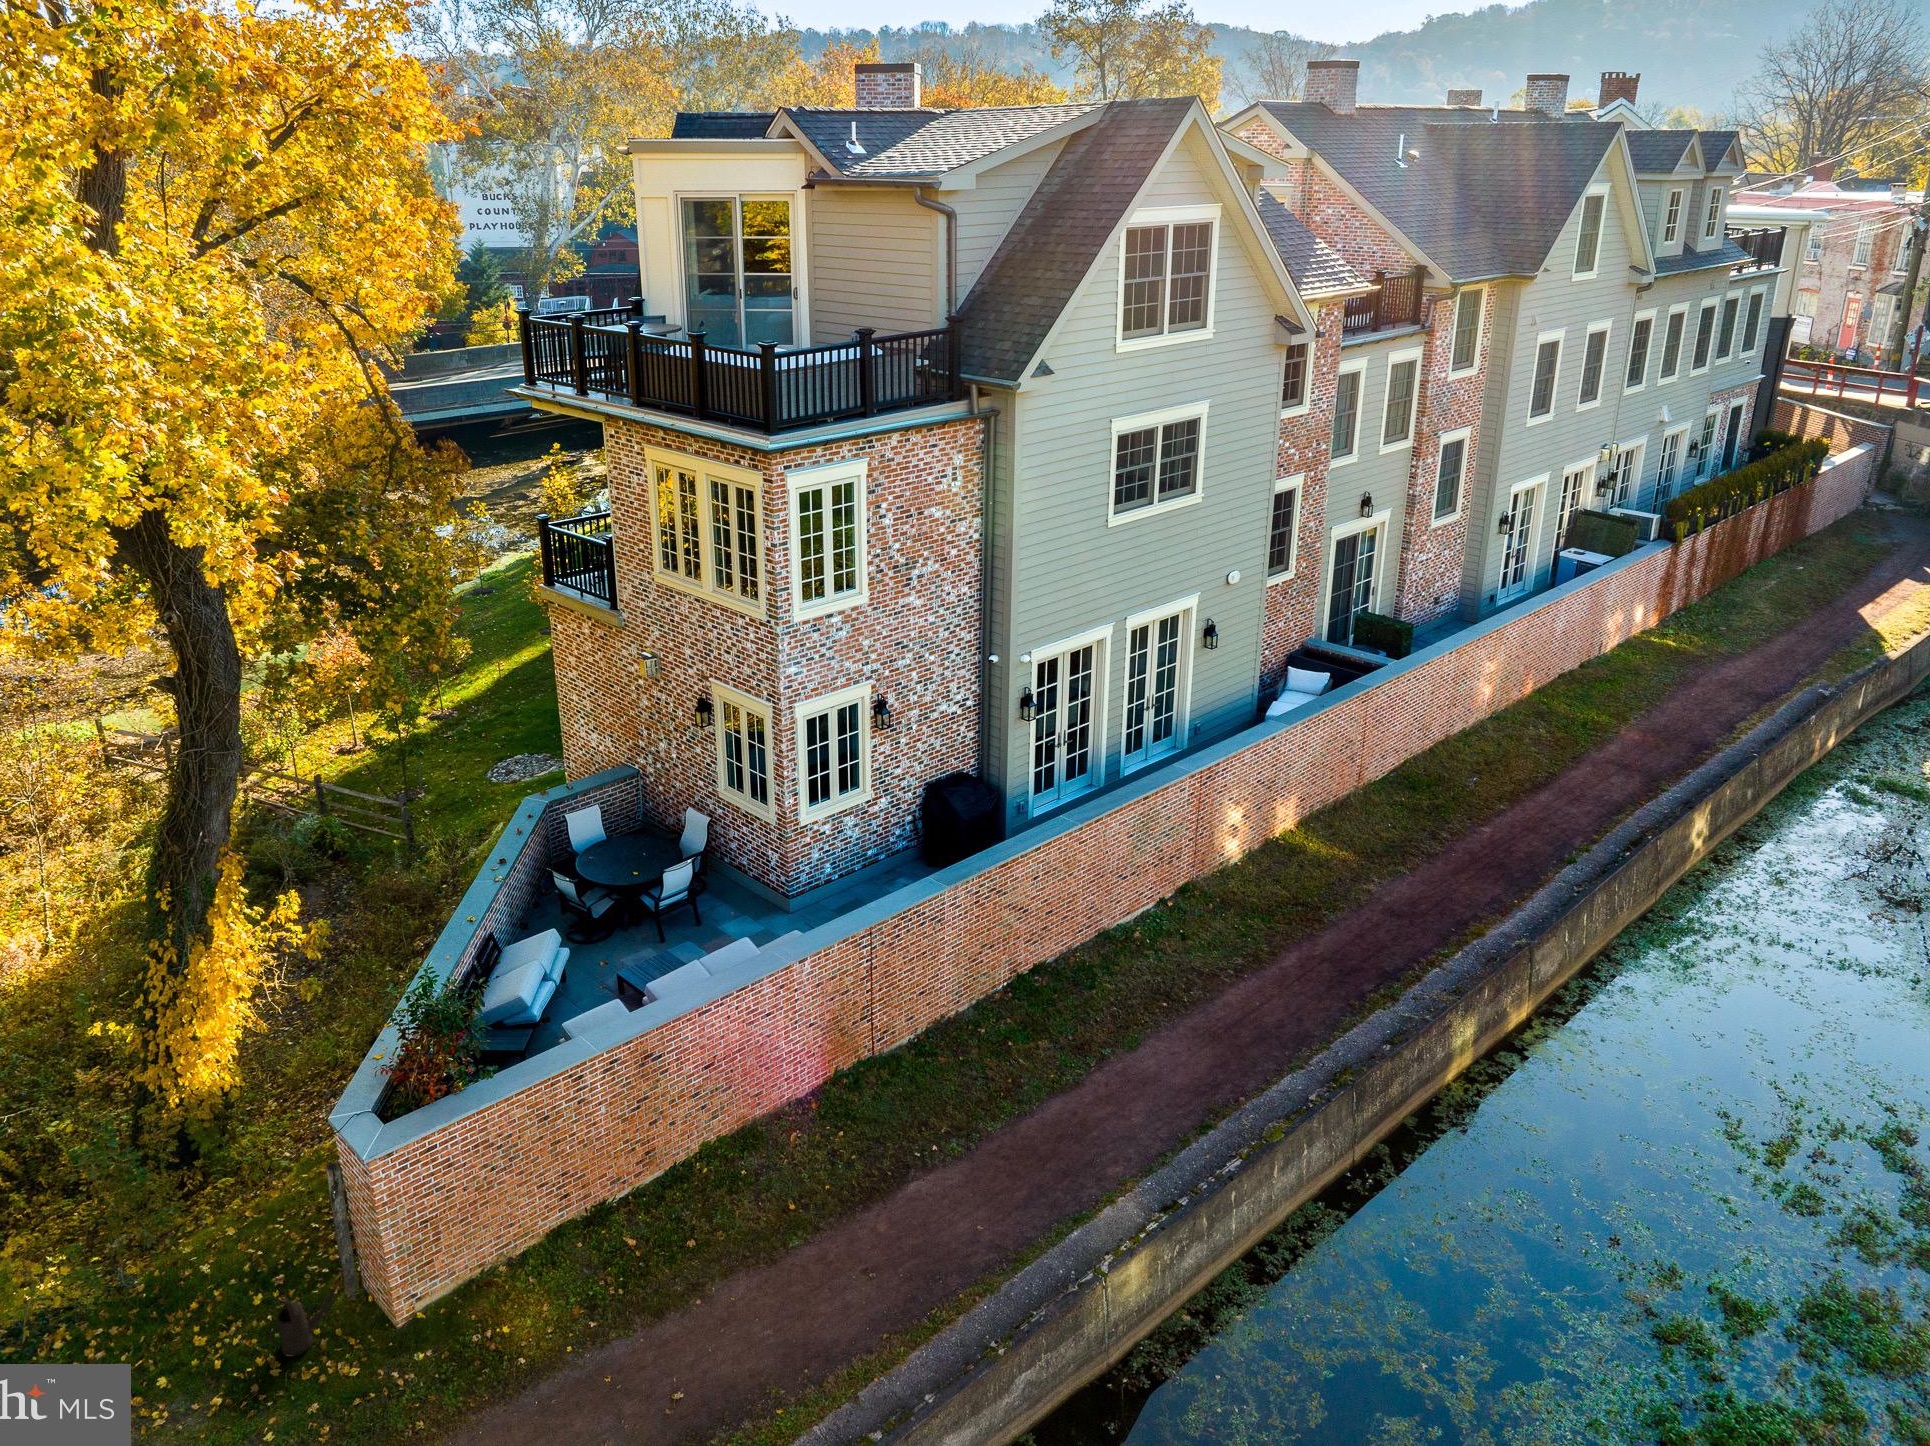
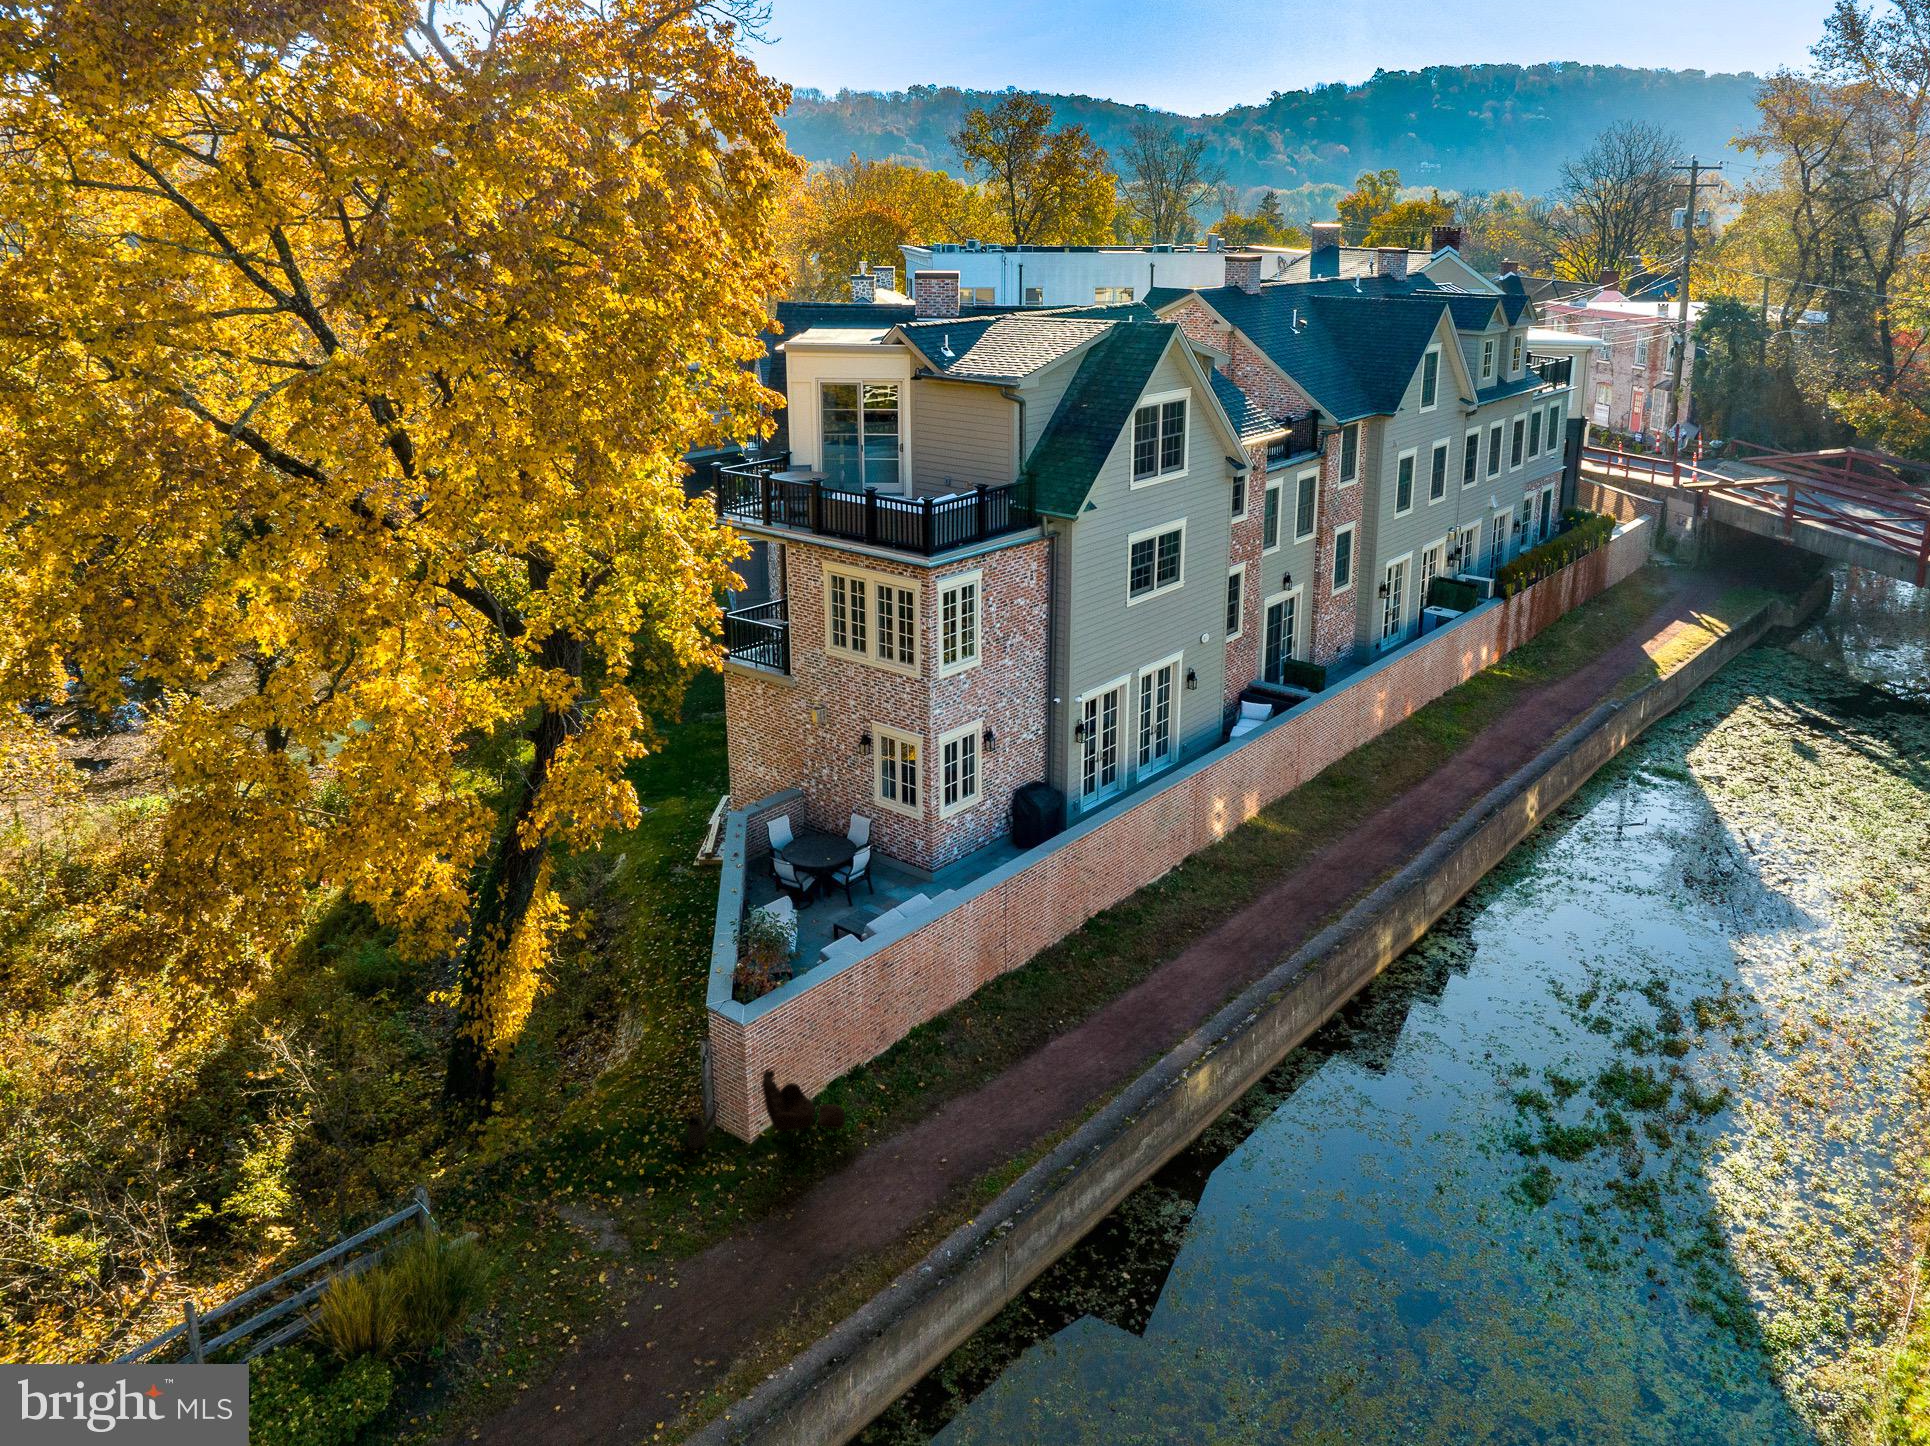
lounge chair: none [379,1233,533,1377] -> present [762,1070,845,1148]

